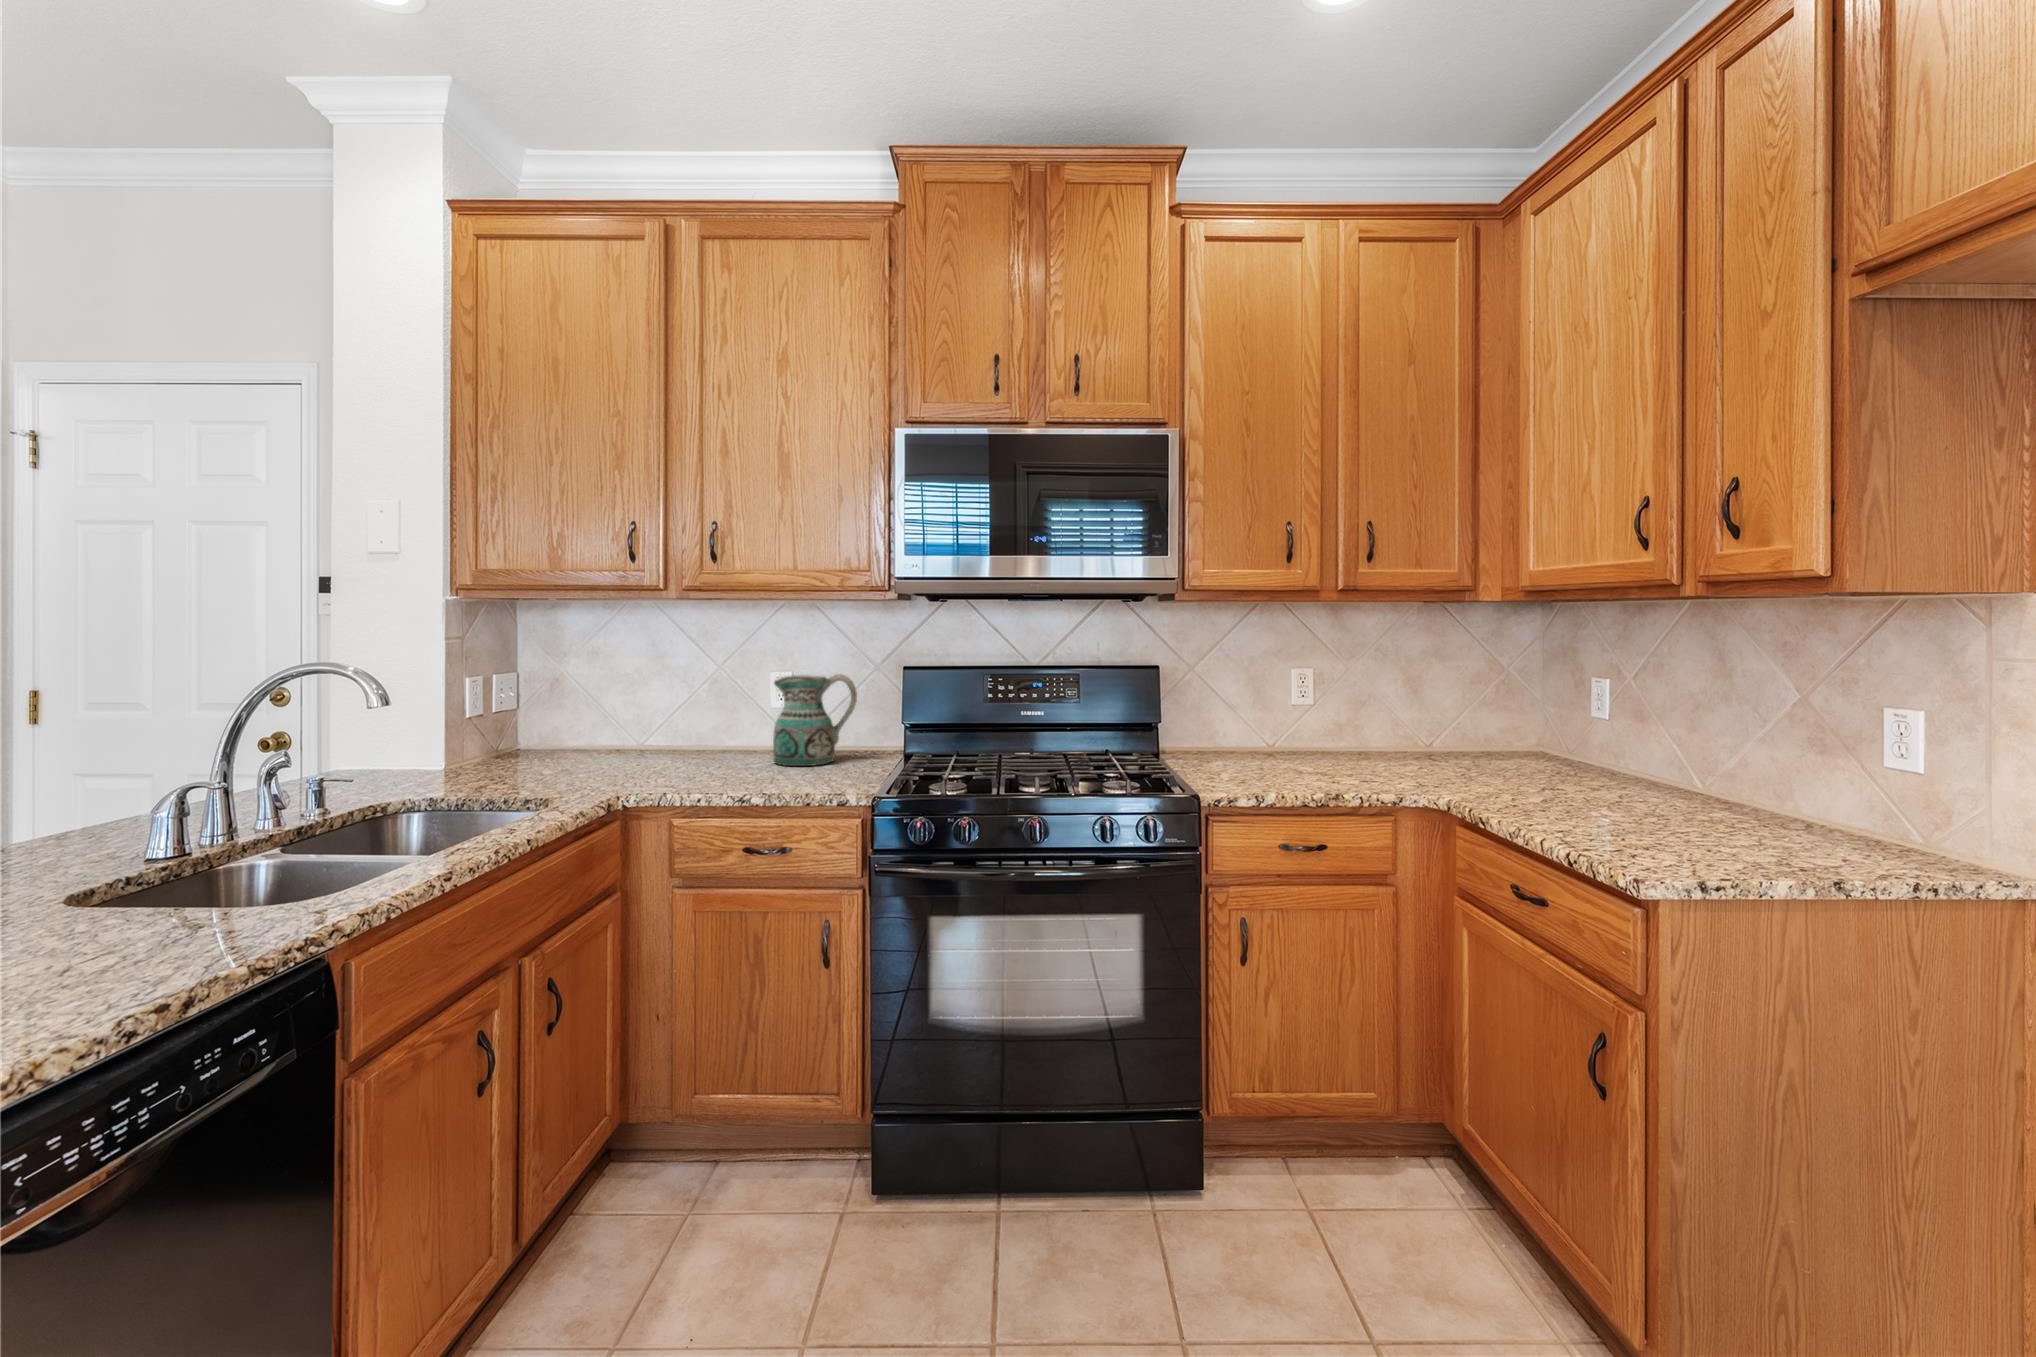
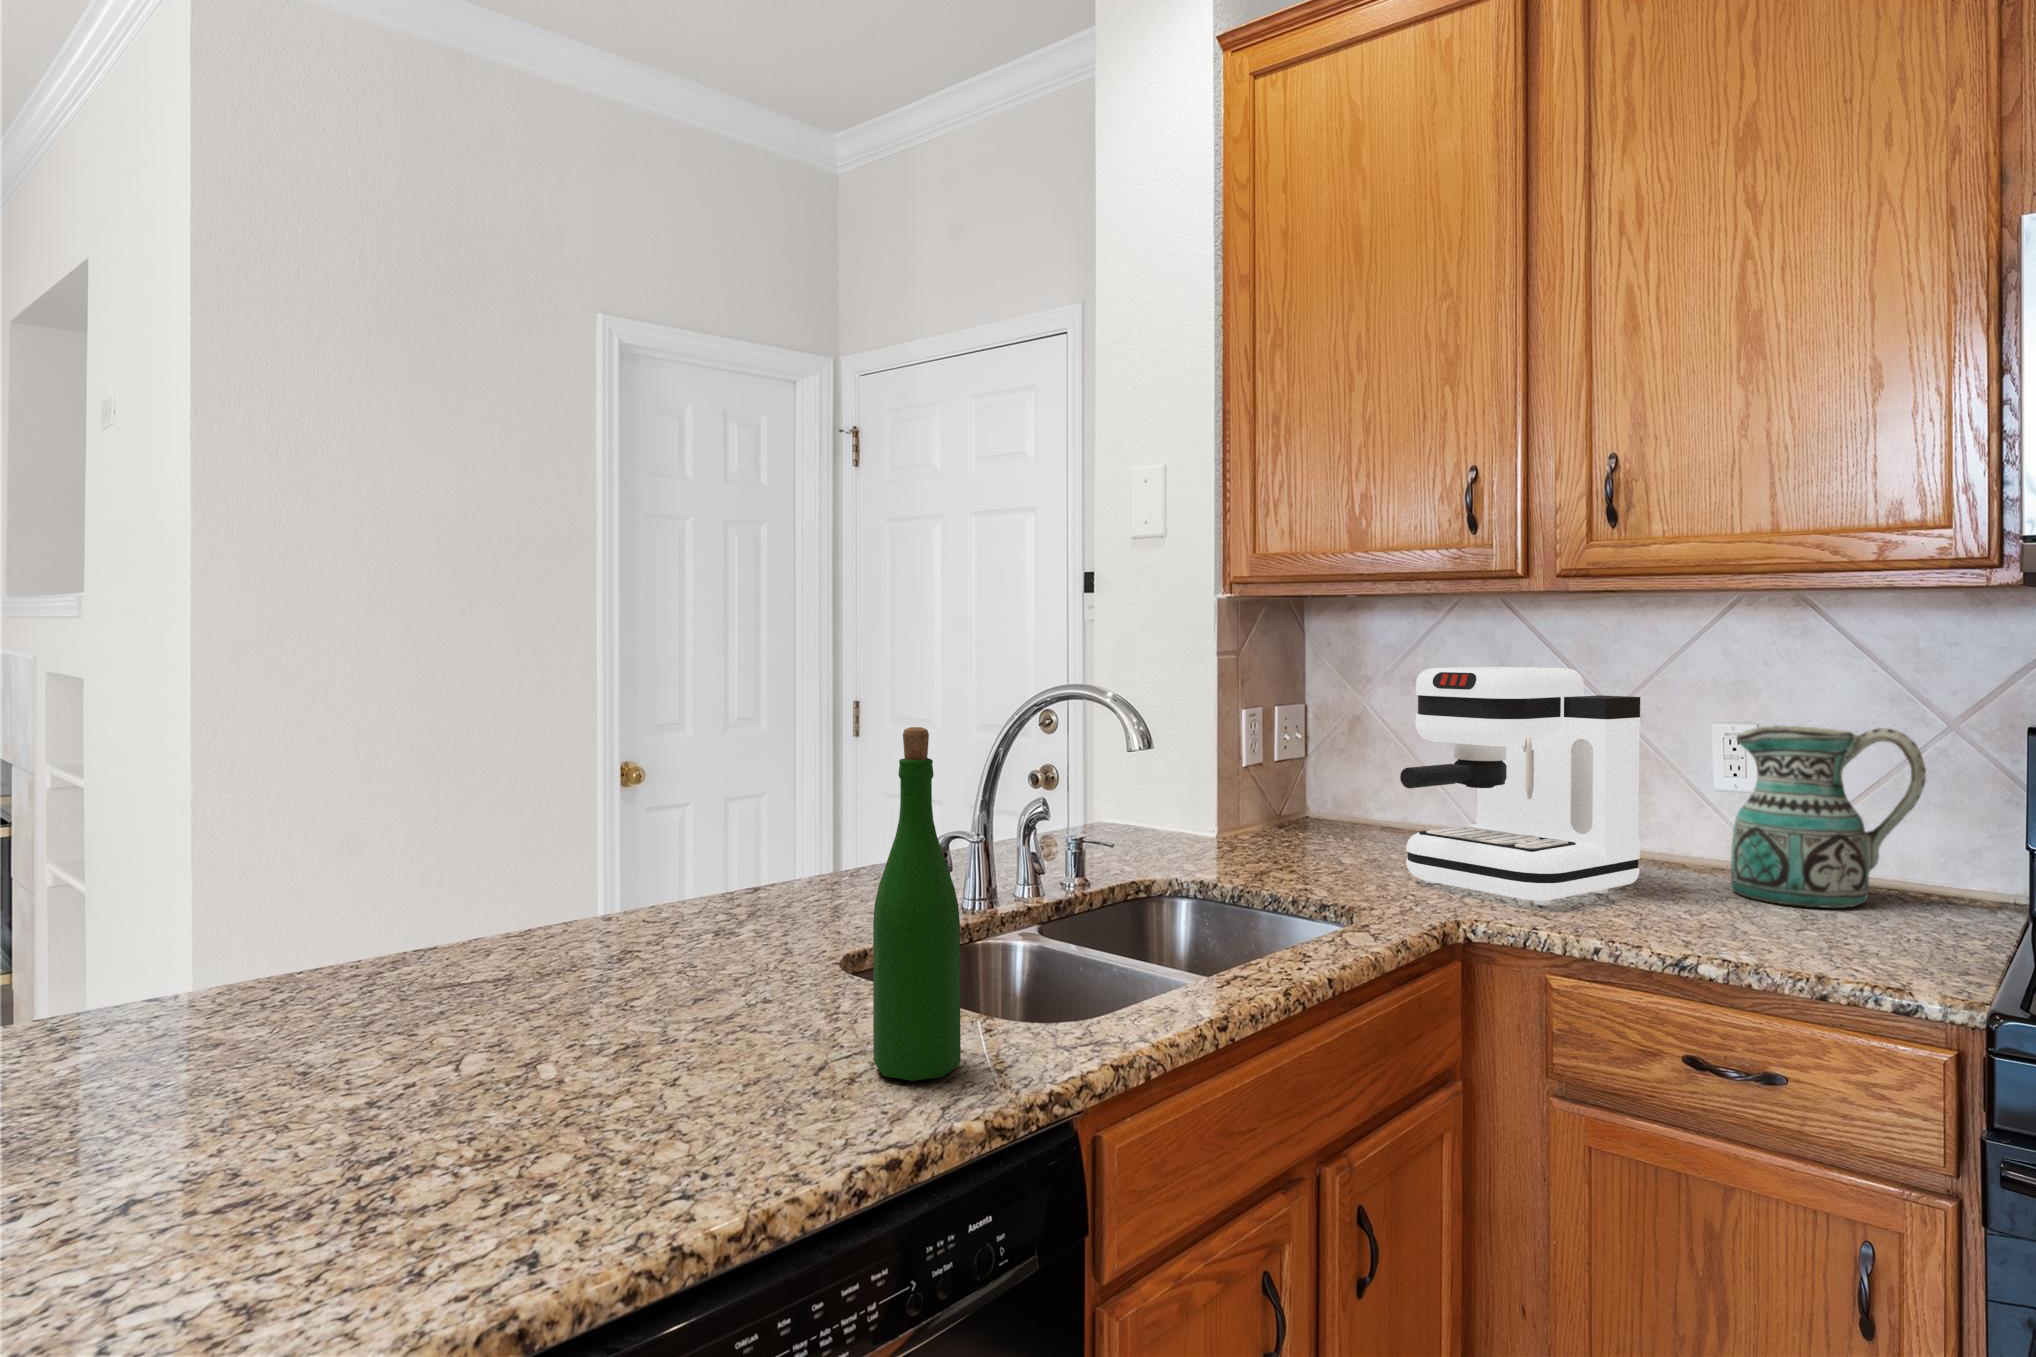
coffee maker: none [579,647,726,782] -> present [1400,667,1640,905]
wine bottle: none [119,696,219,960] -> present [873,727,961,1081]

